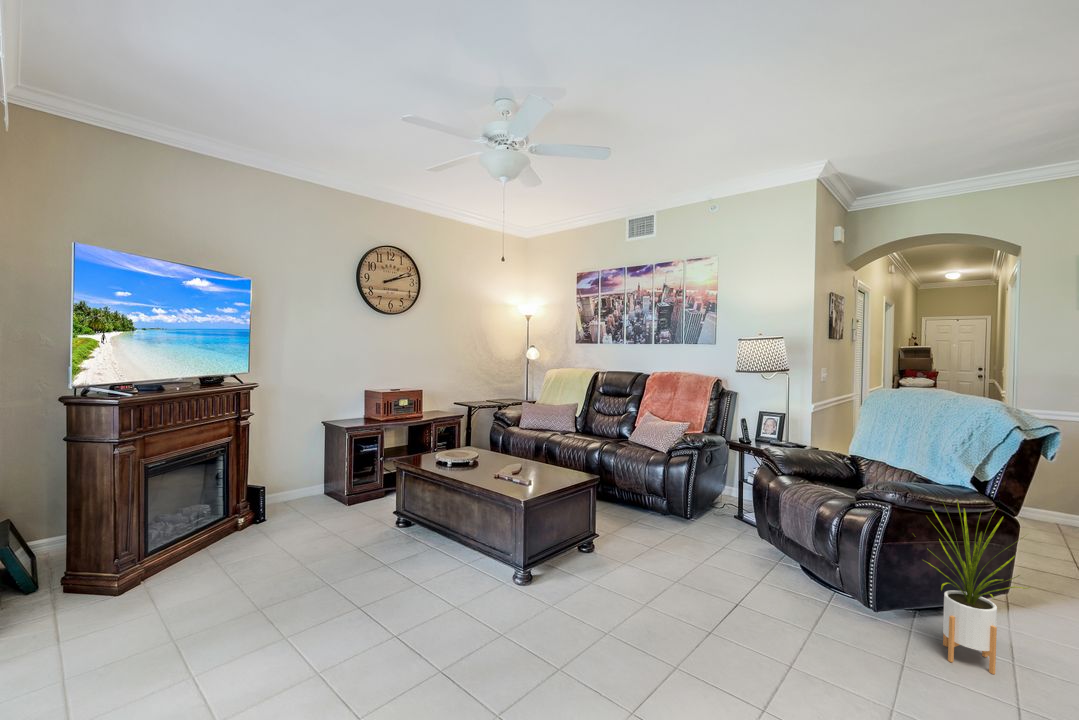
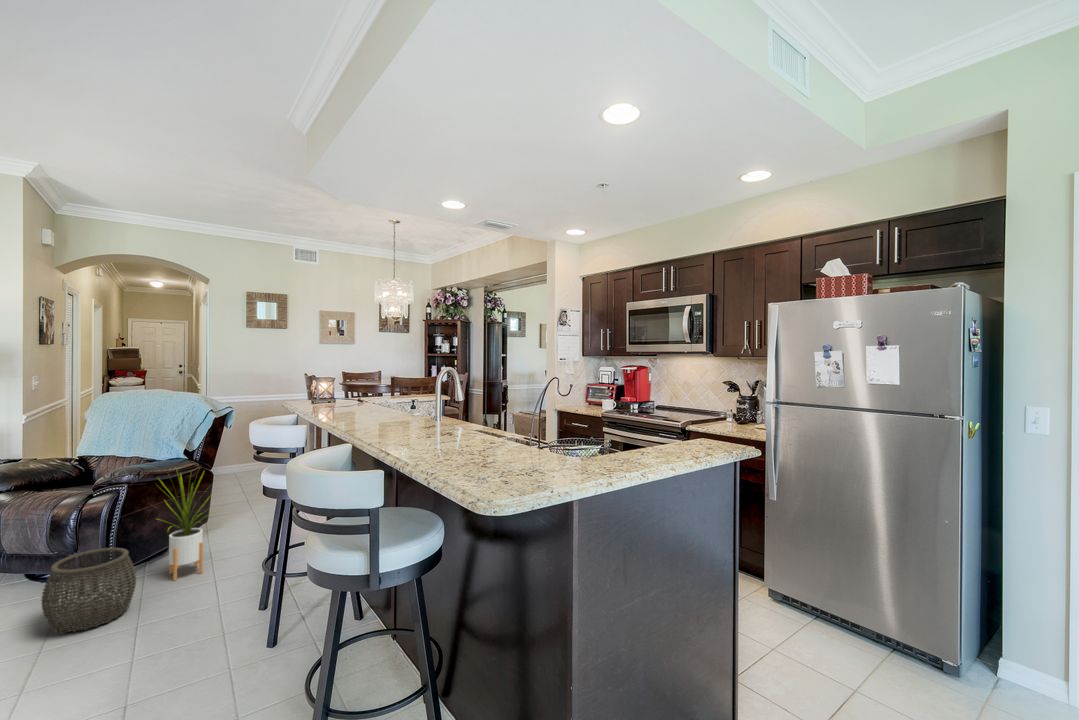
woven basket: none [796,569,896,676] -> present [41,548,136,633]

